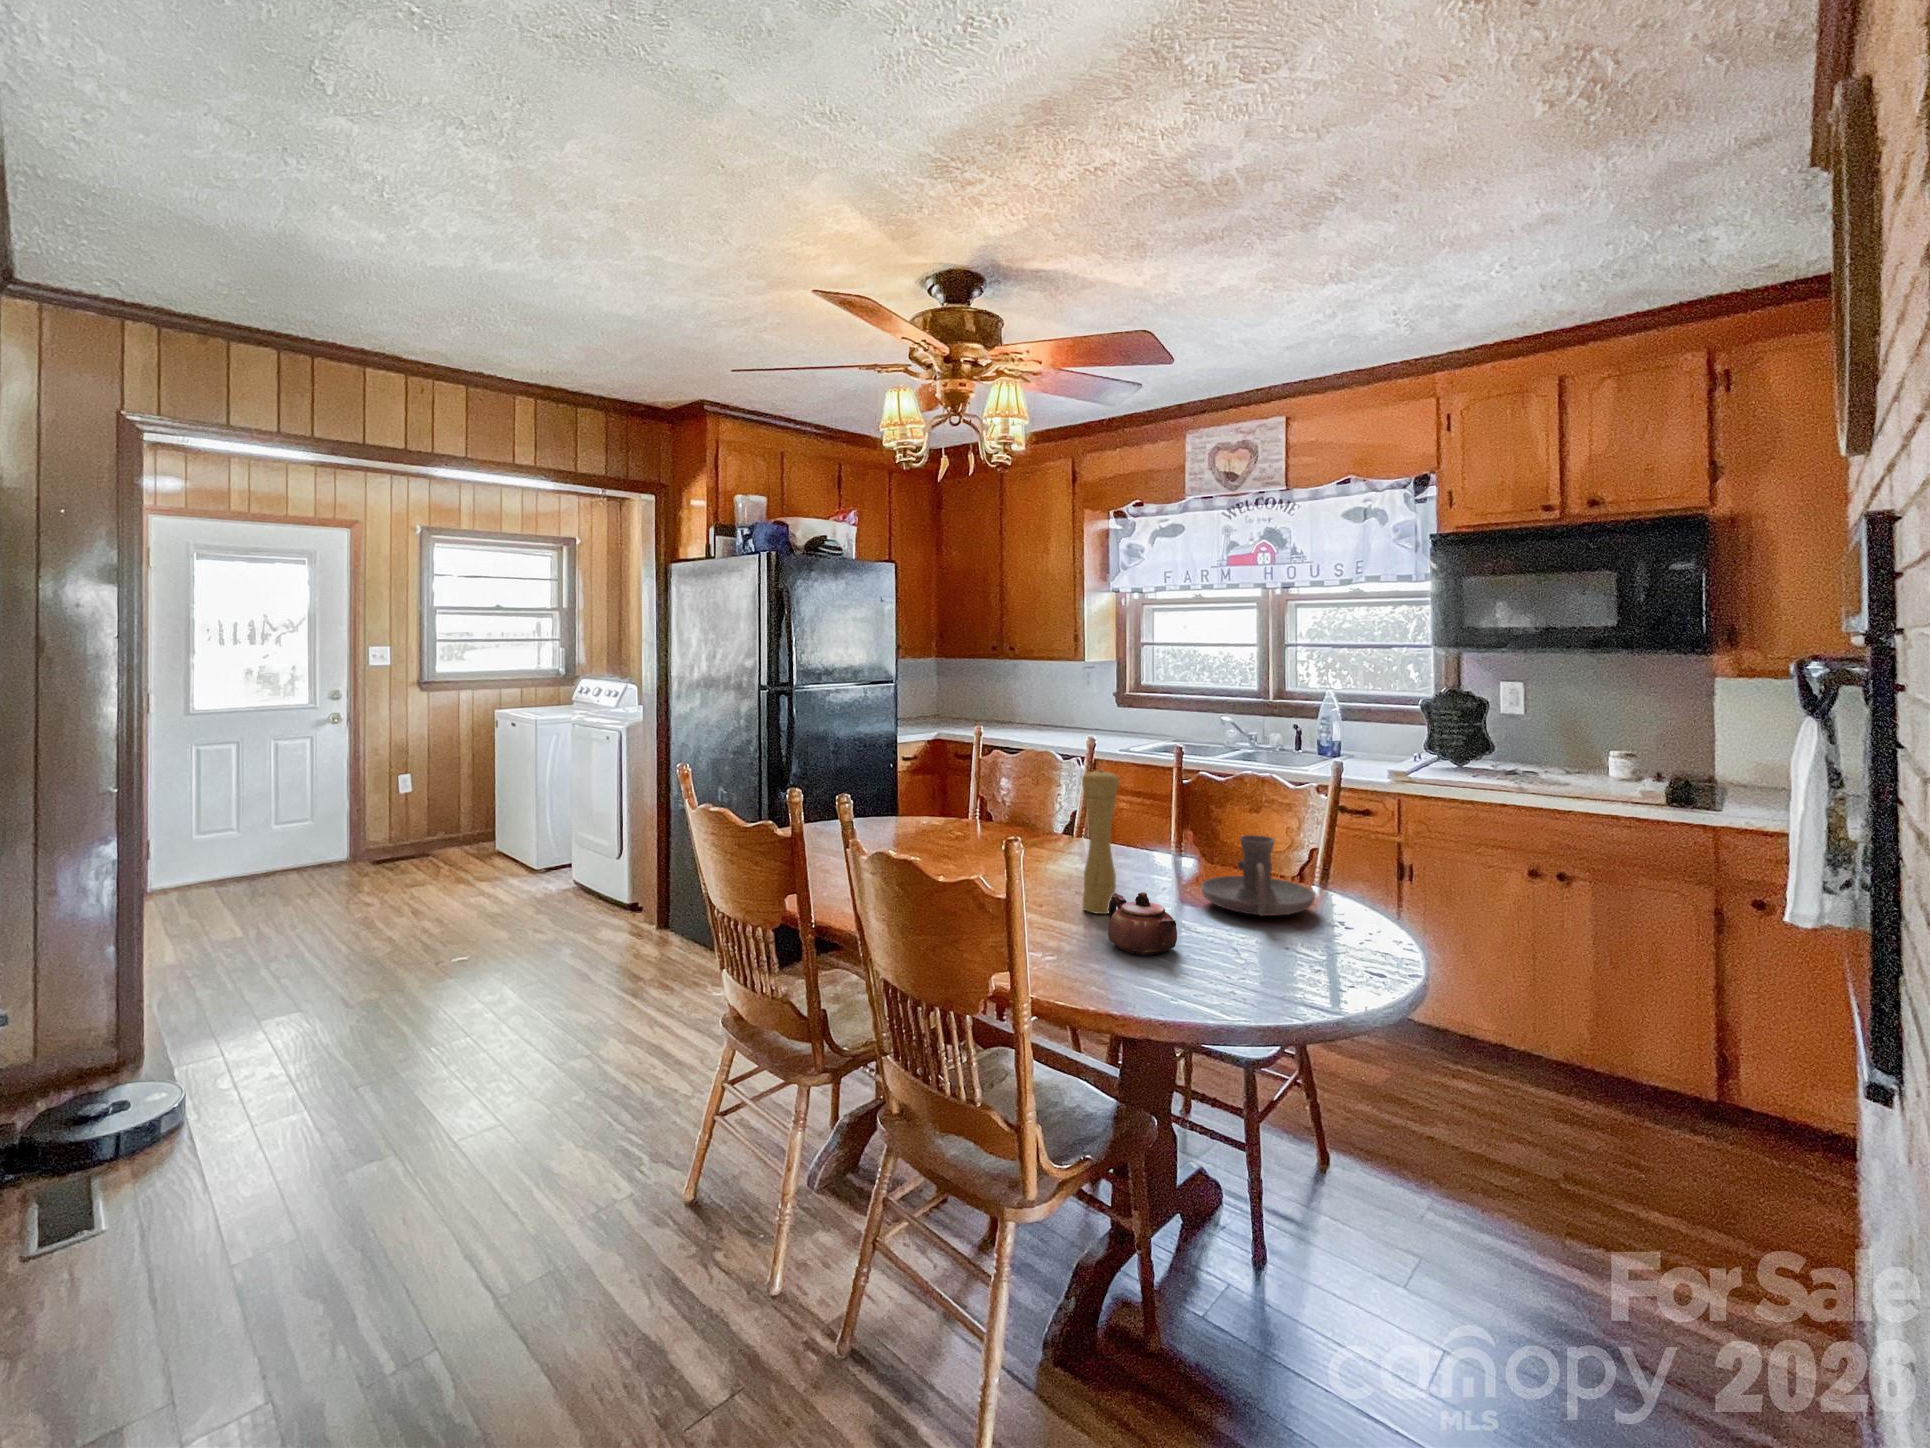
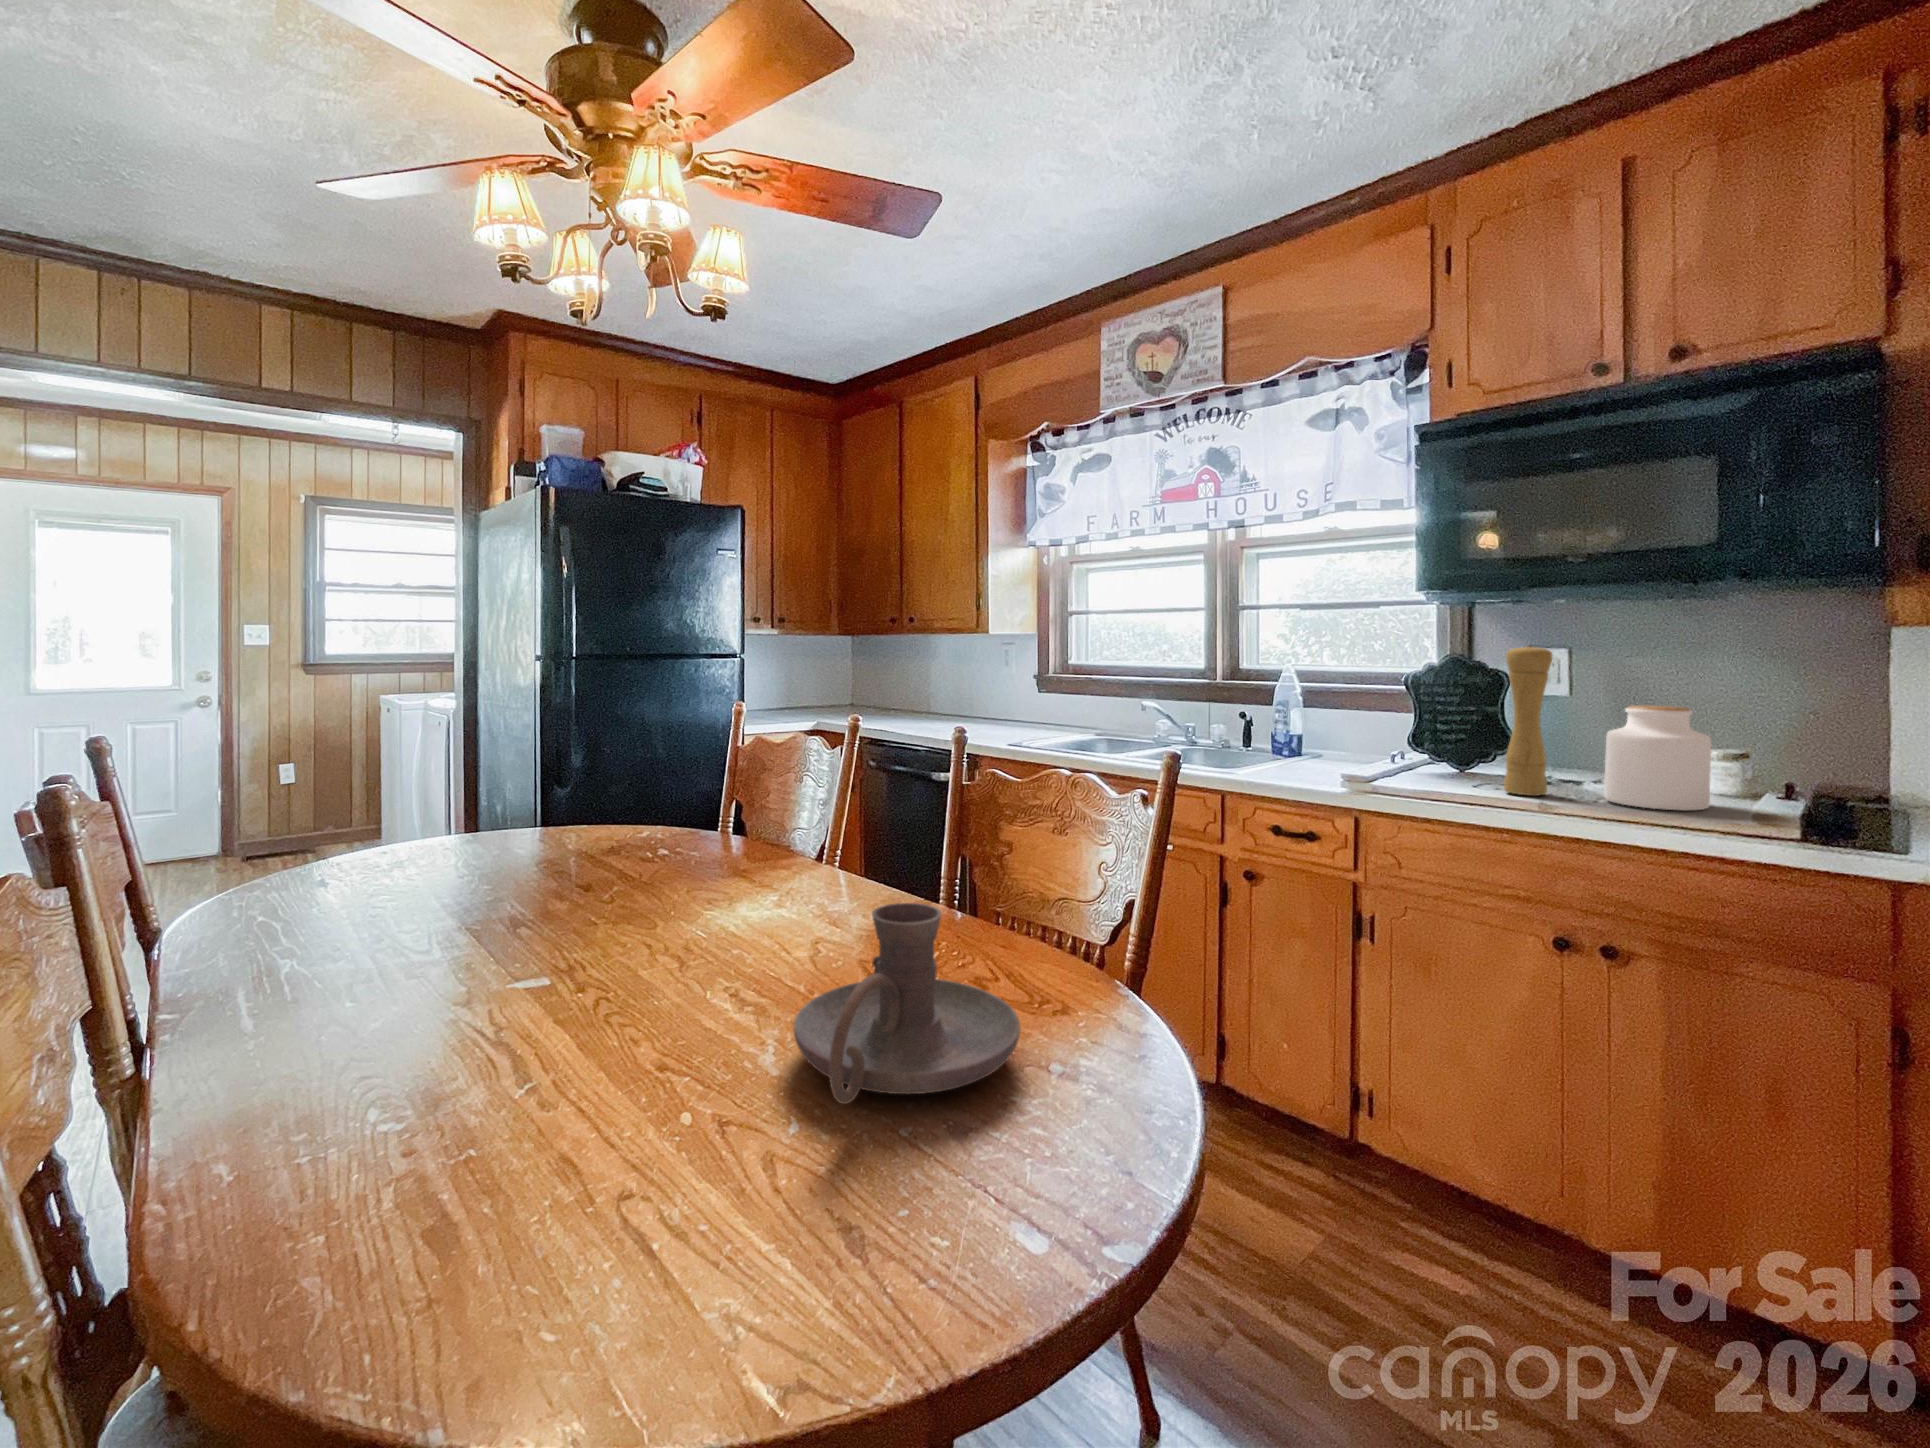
jar: none [1552,724,1613,788] -> present [1604,705,1711,811]
pepper mill: present [1082,770,1119,914] -> present [1504,645,1553,795]
teapot: present [1108,892,1177,955] -> none [393,1043,565,1233]

